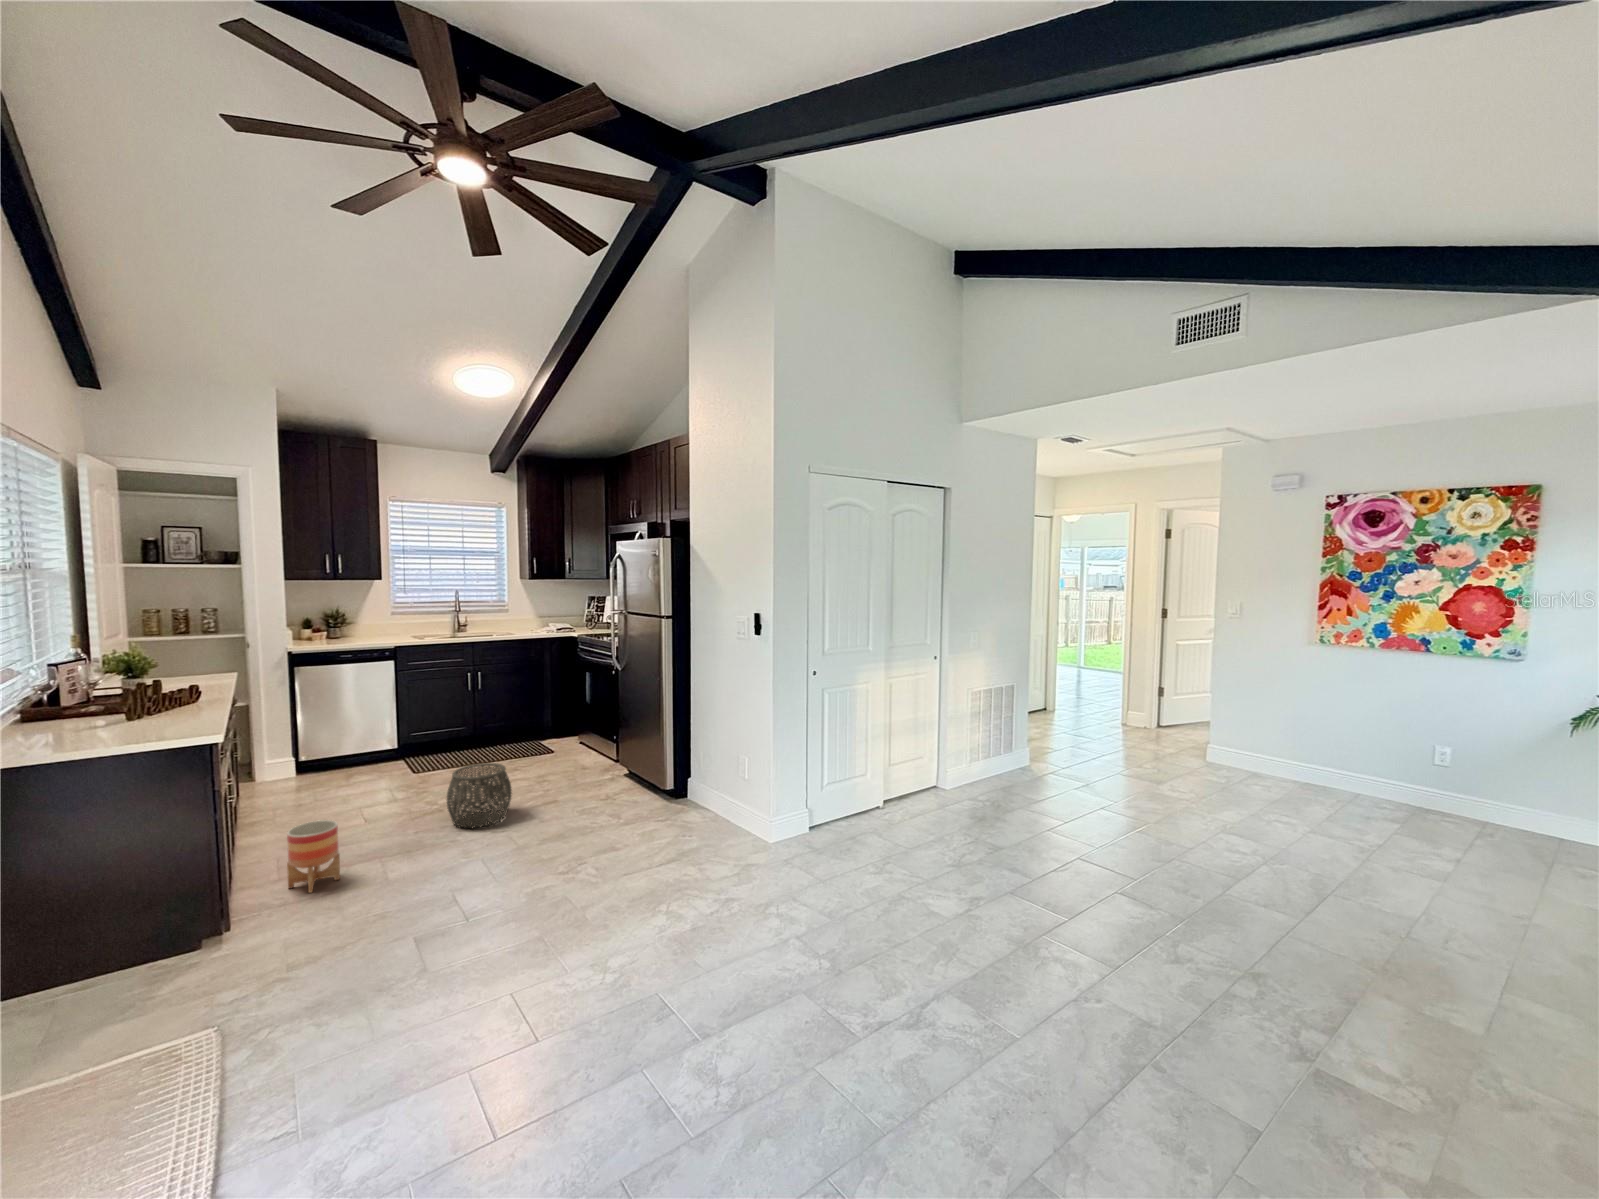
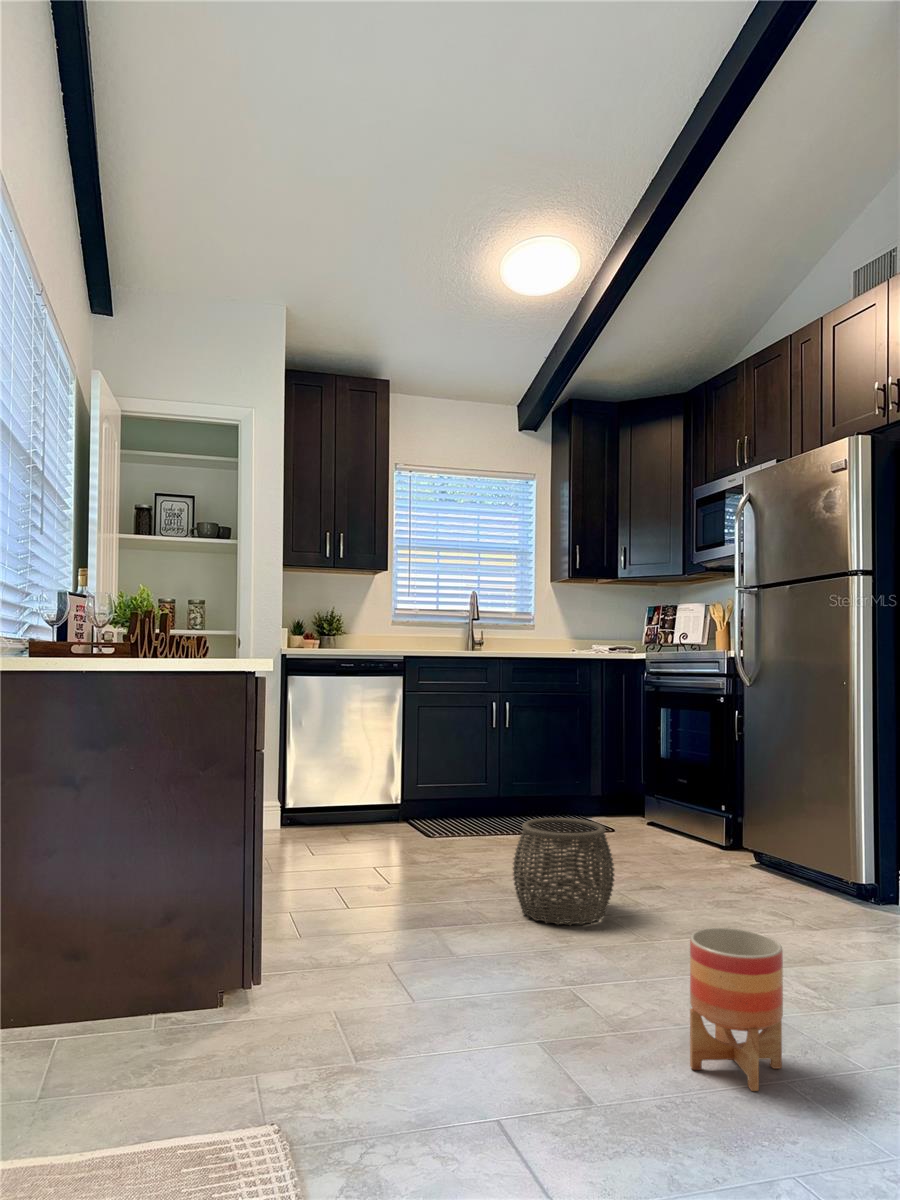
planter: present [287,820,340,893] -> present [690,927,783,1091]

